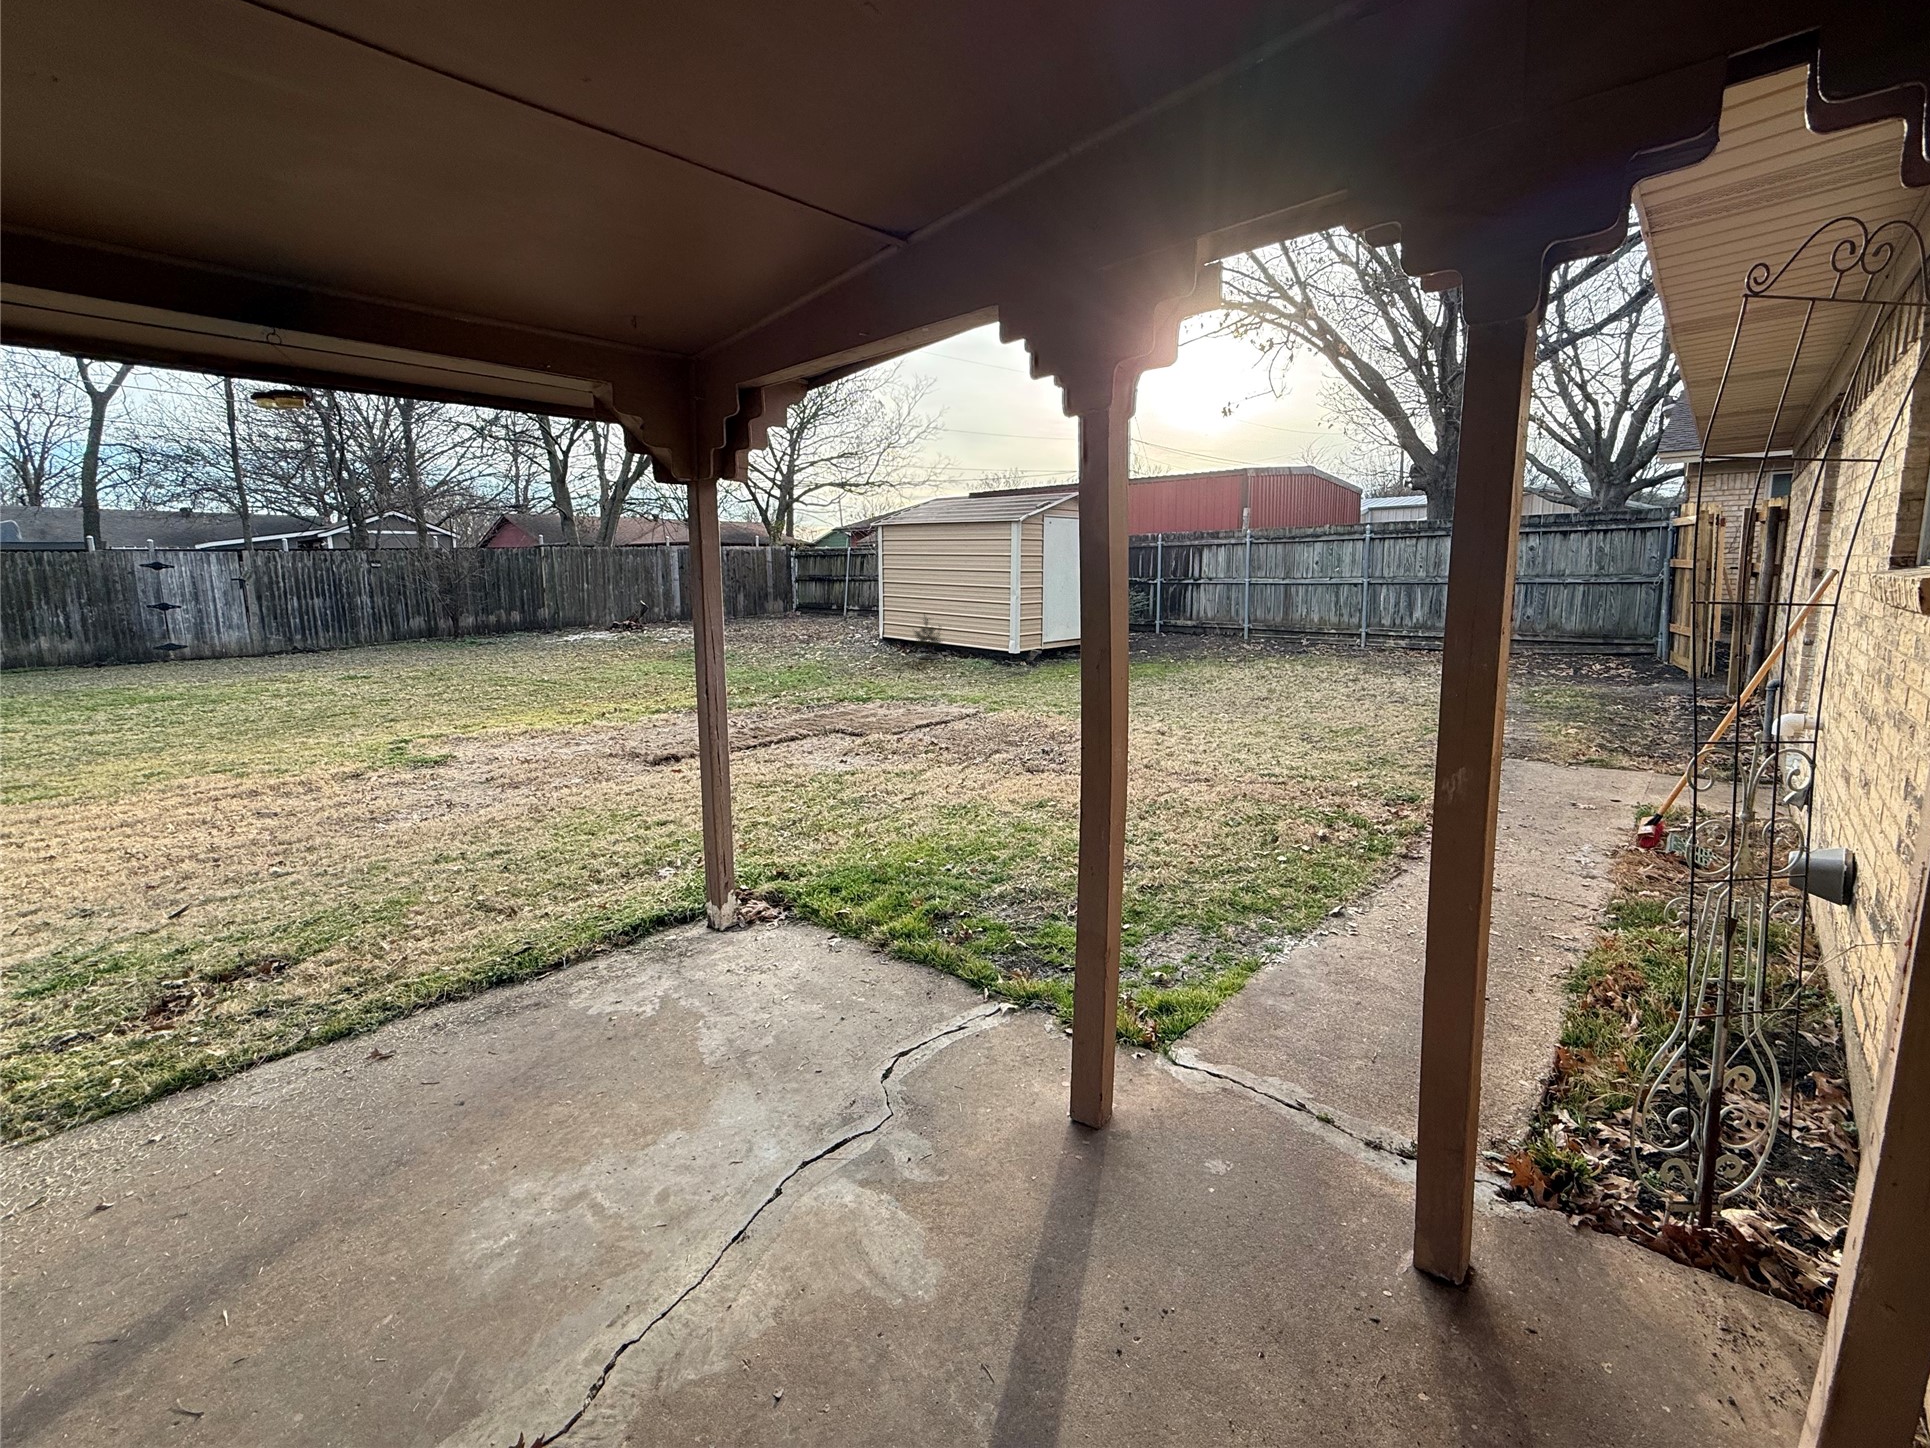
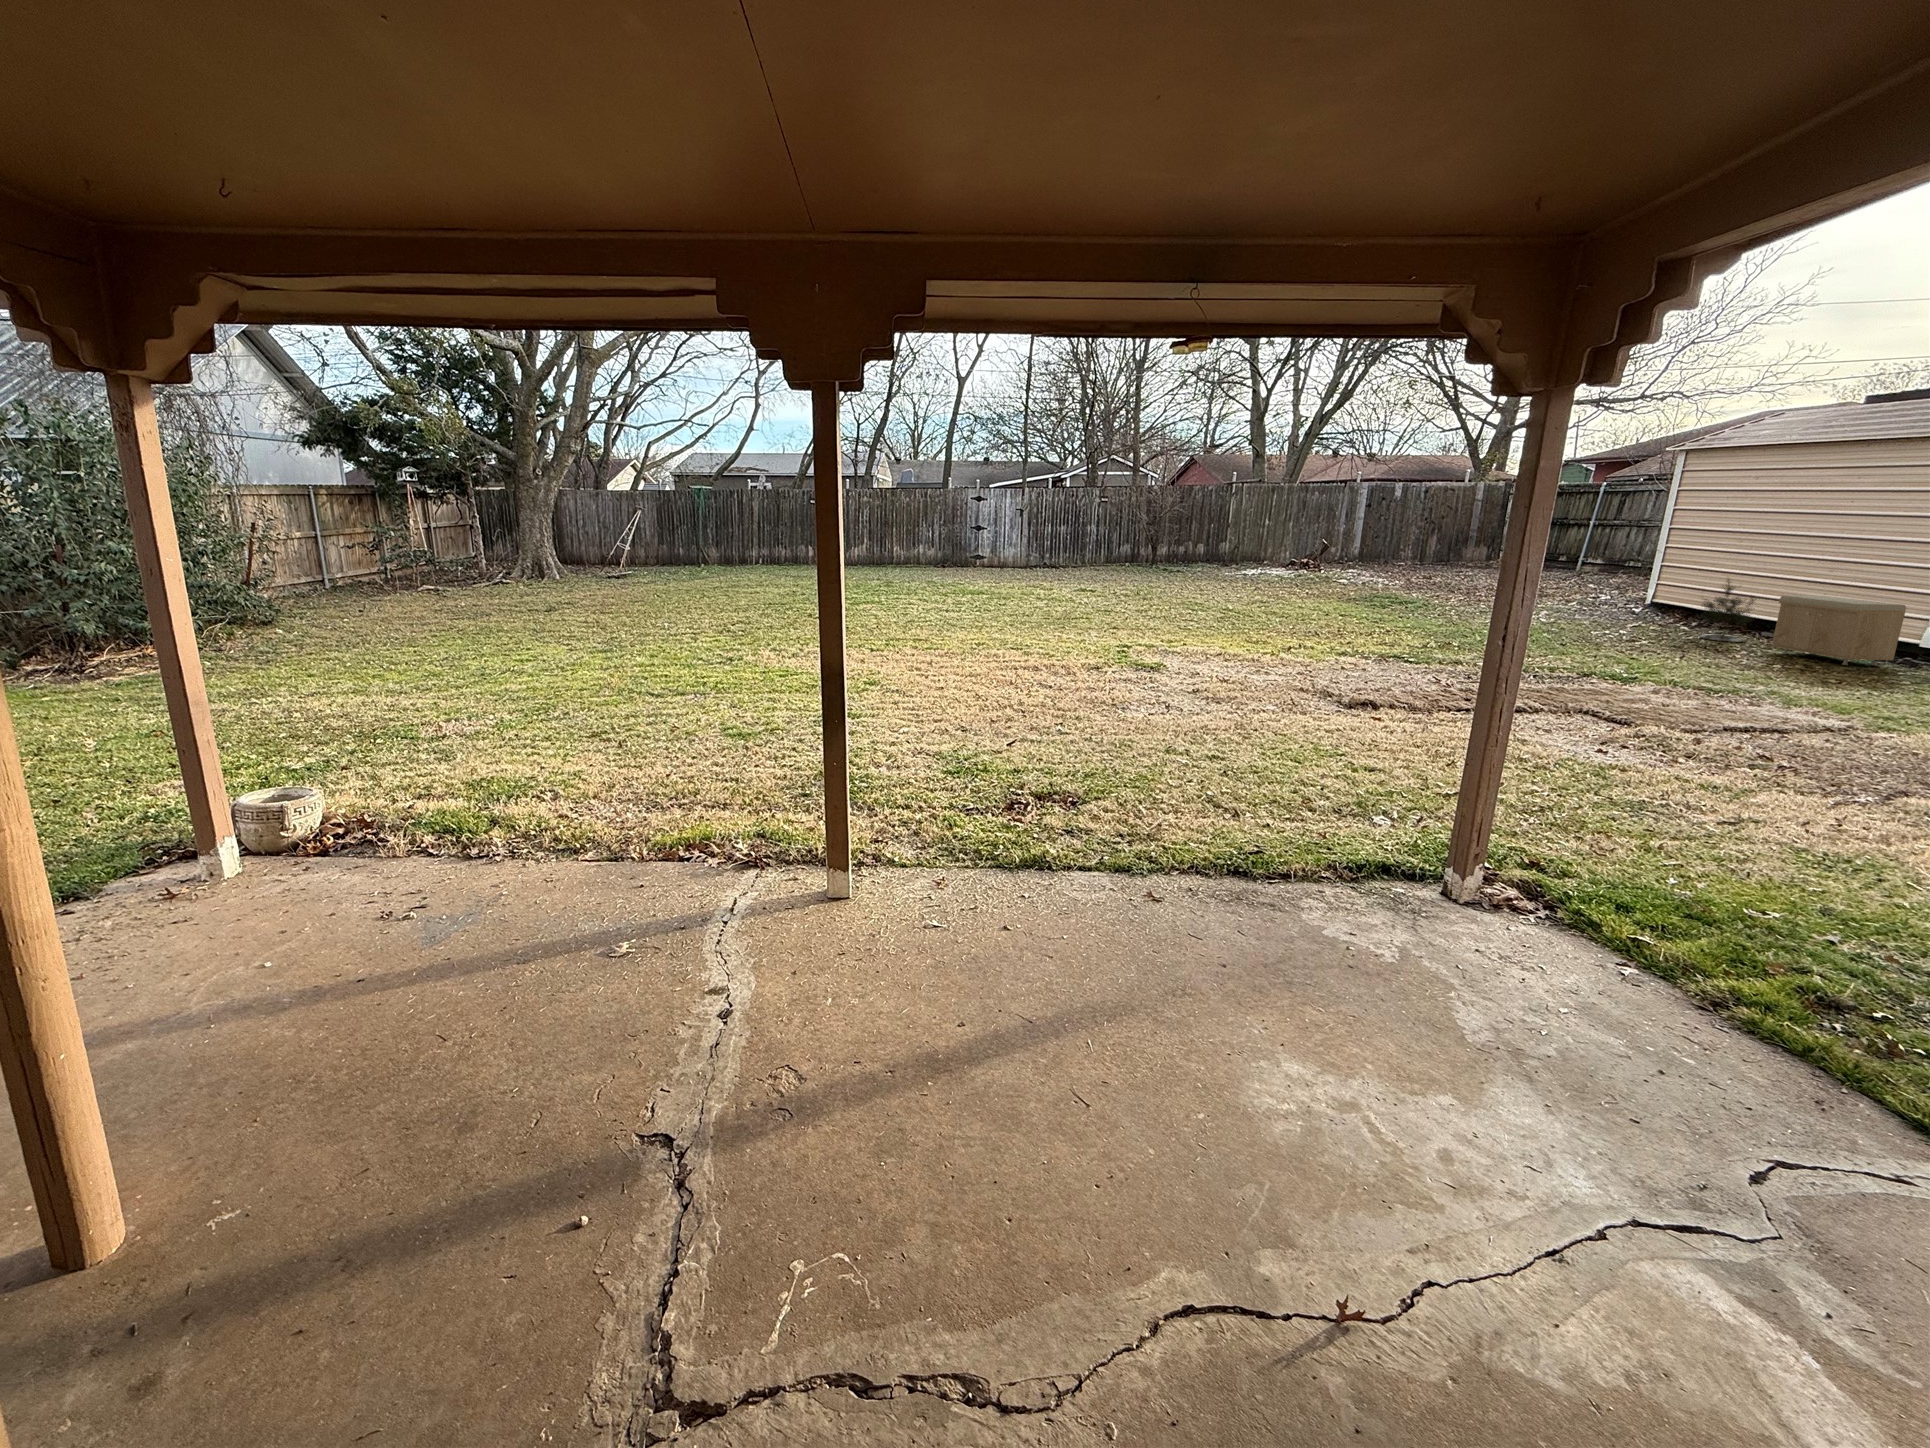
storage bench: none [951,622,1011,667] -> present [1772,595,1906,665]

